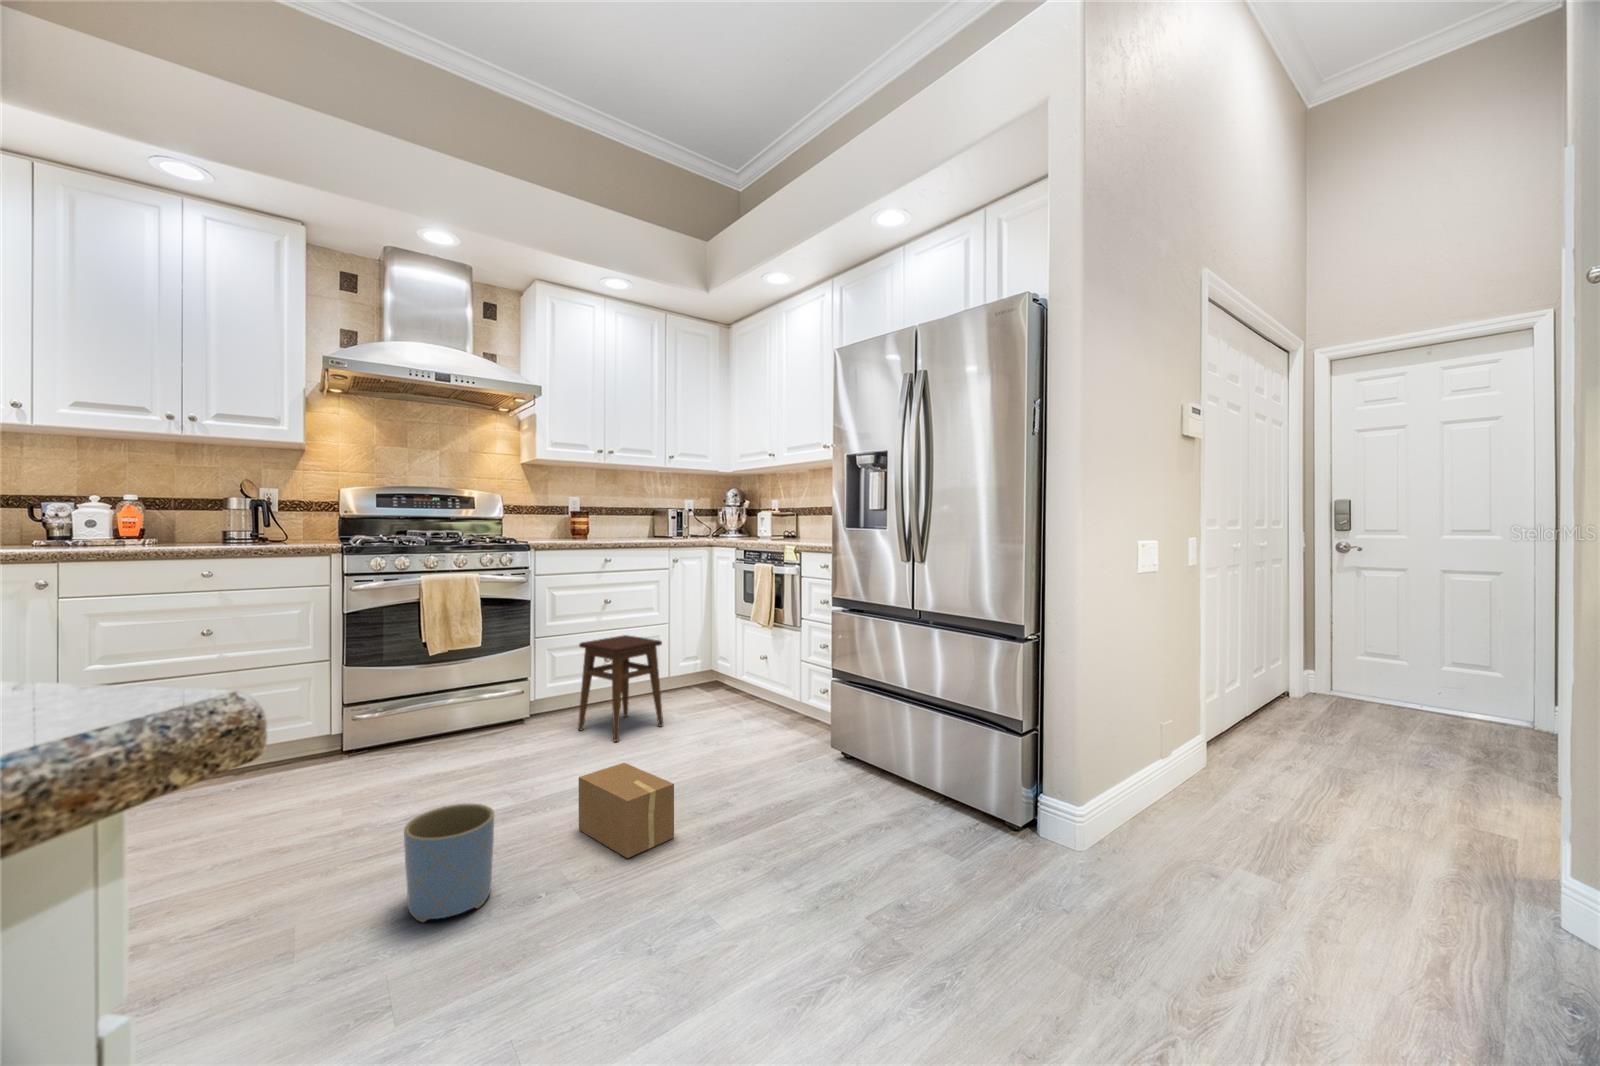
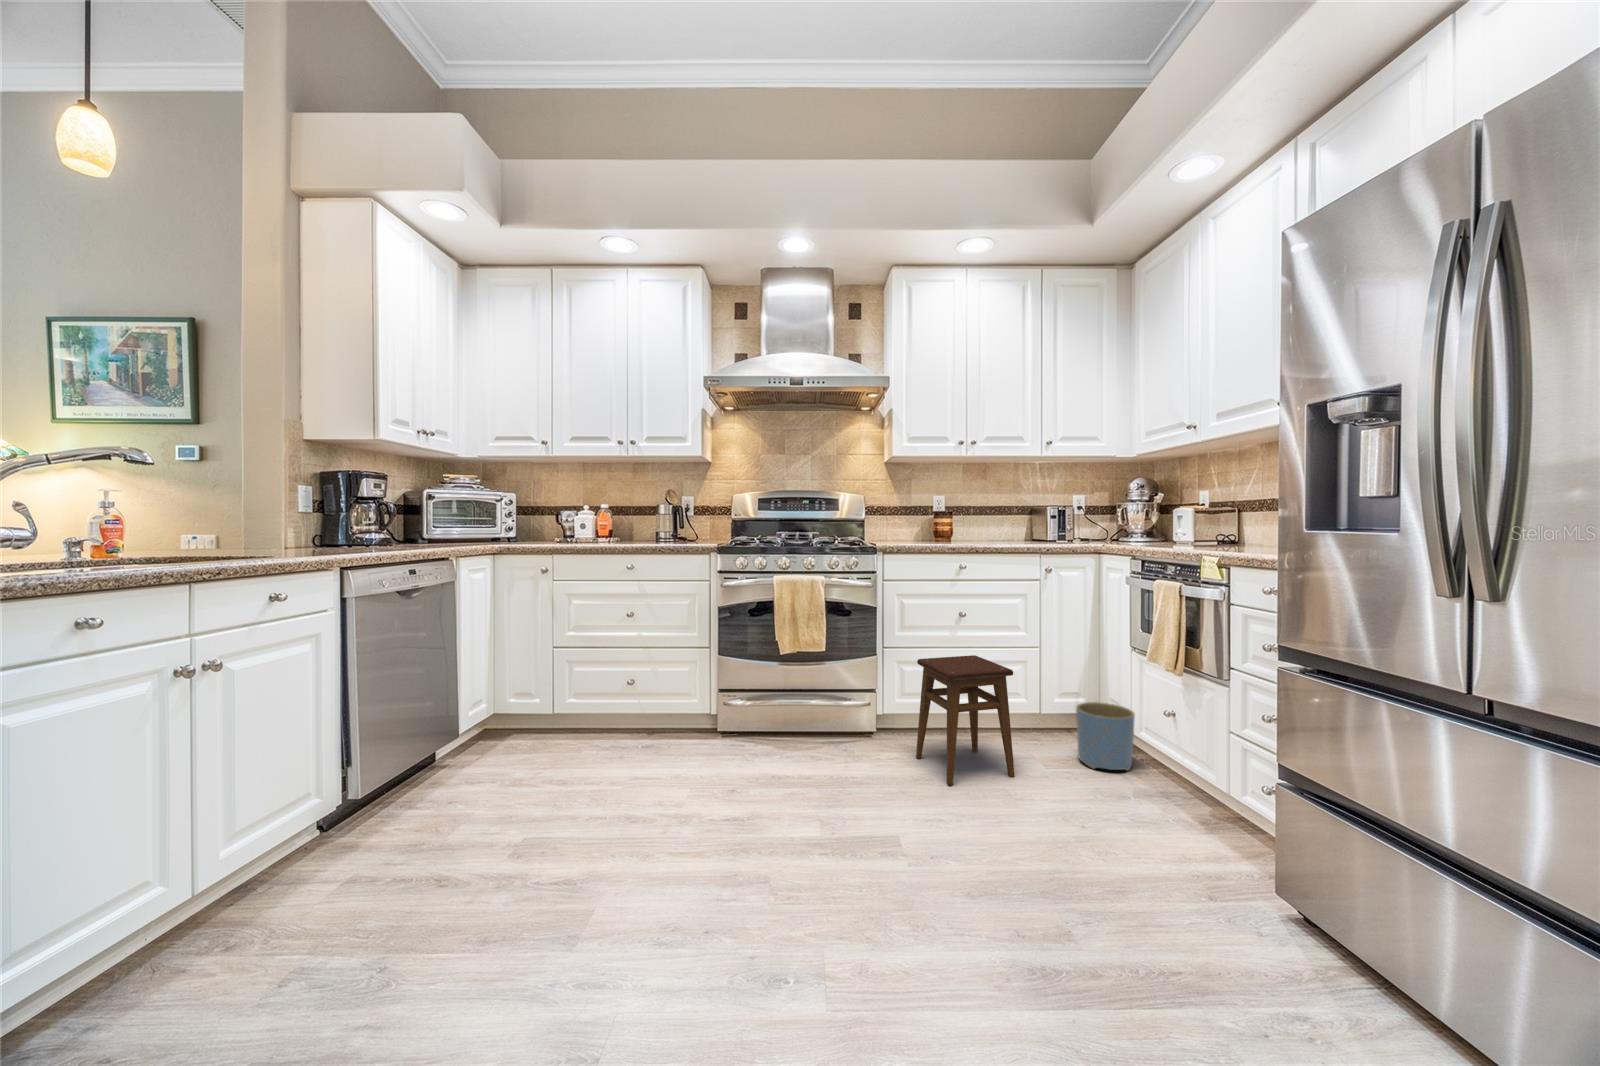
cardboard box: present [579,763,674,858] -> none [853,838,962,993]
planter: present [404,803,494,922] -> present [1076,702,1135,771]

